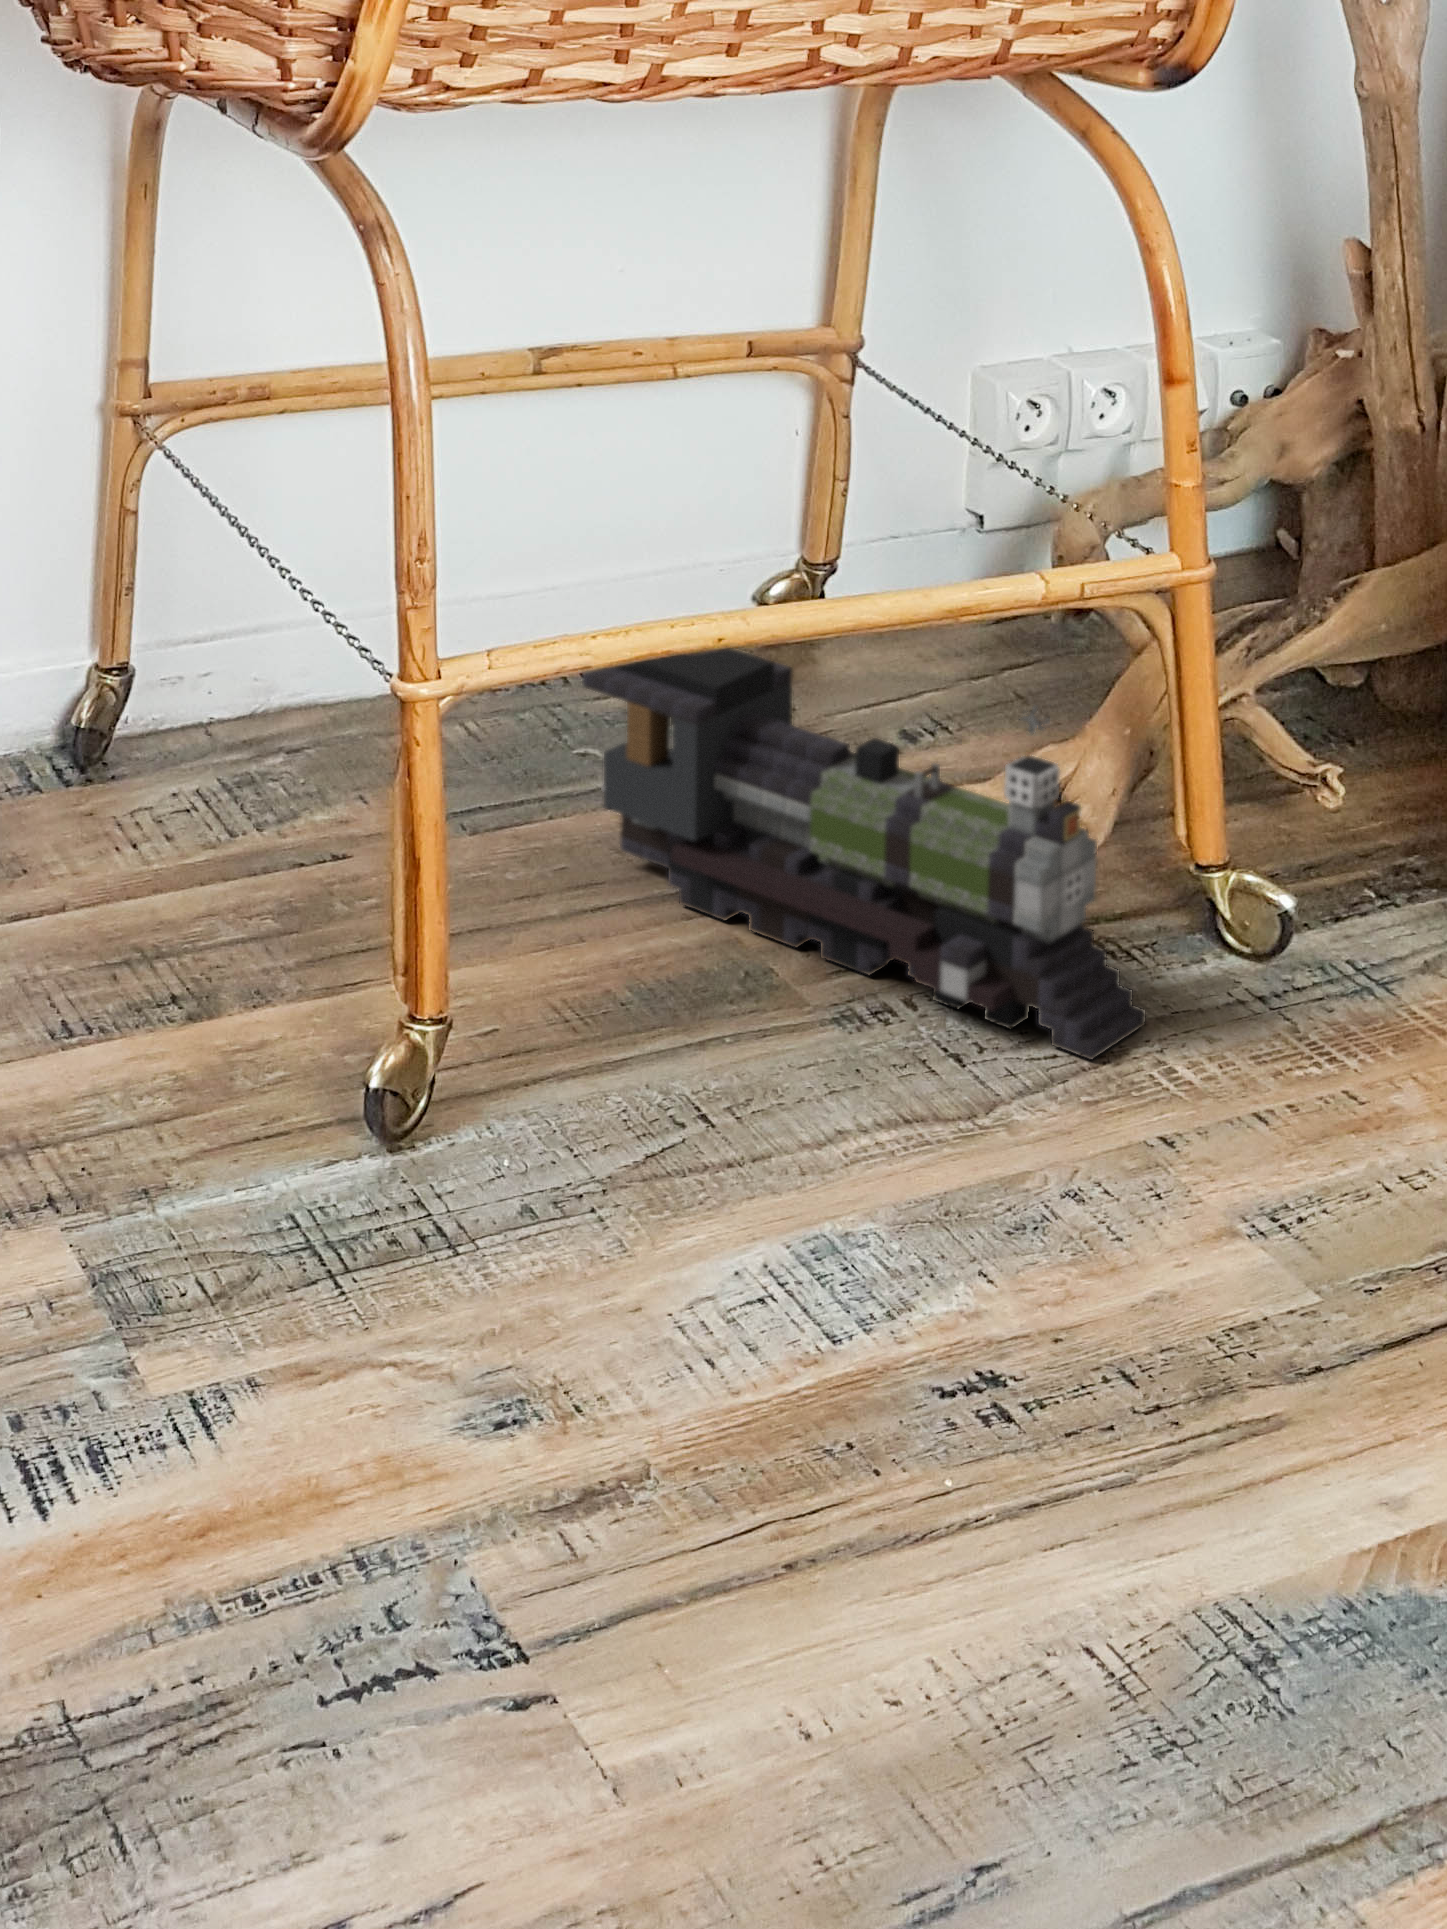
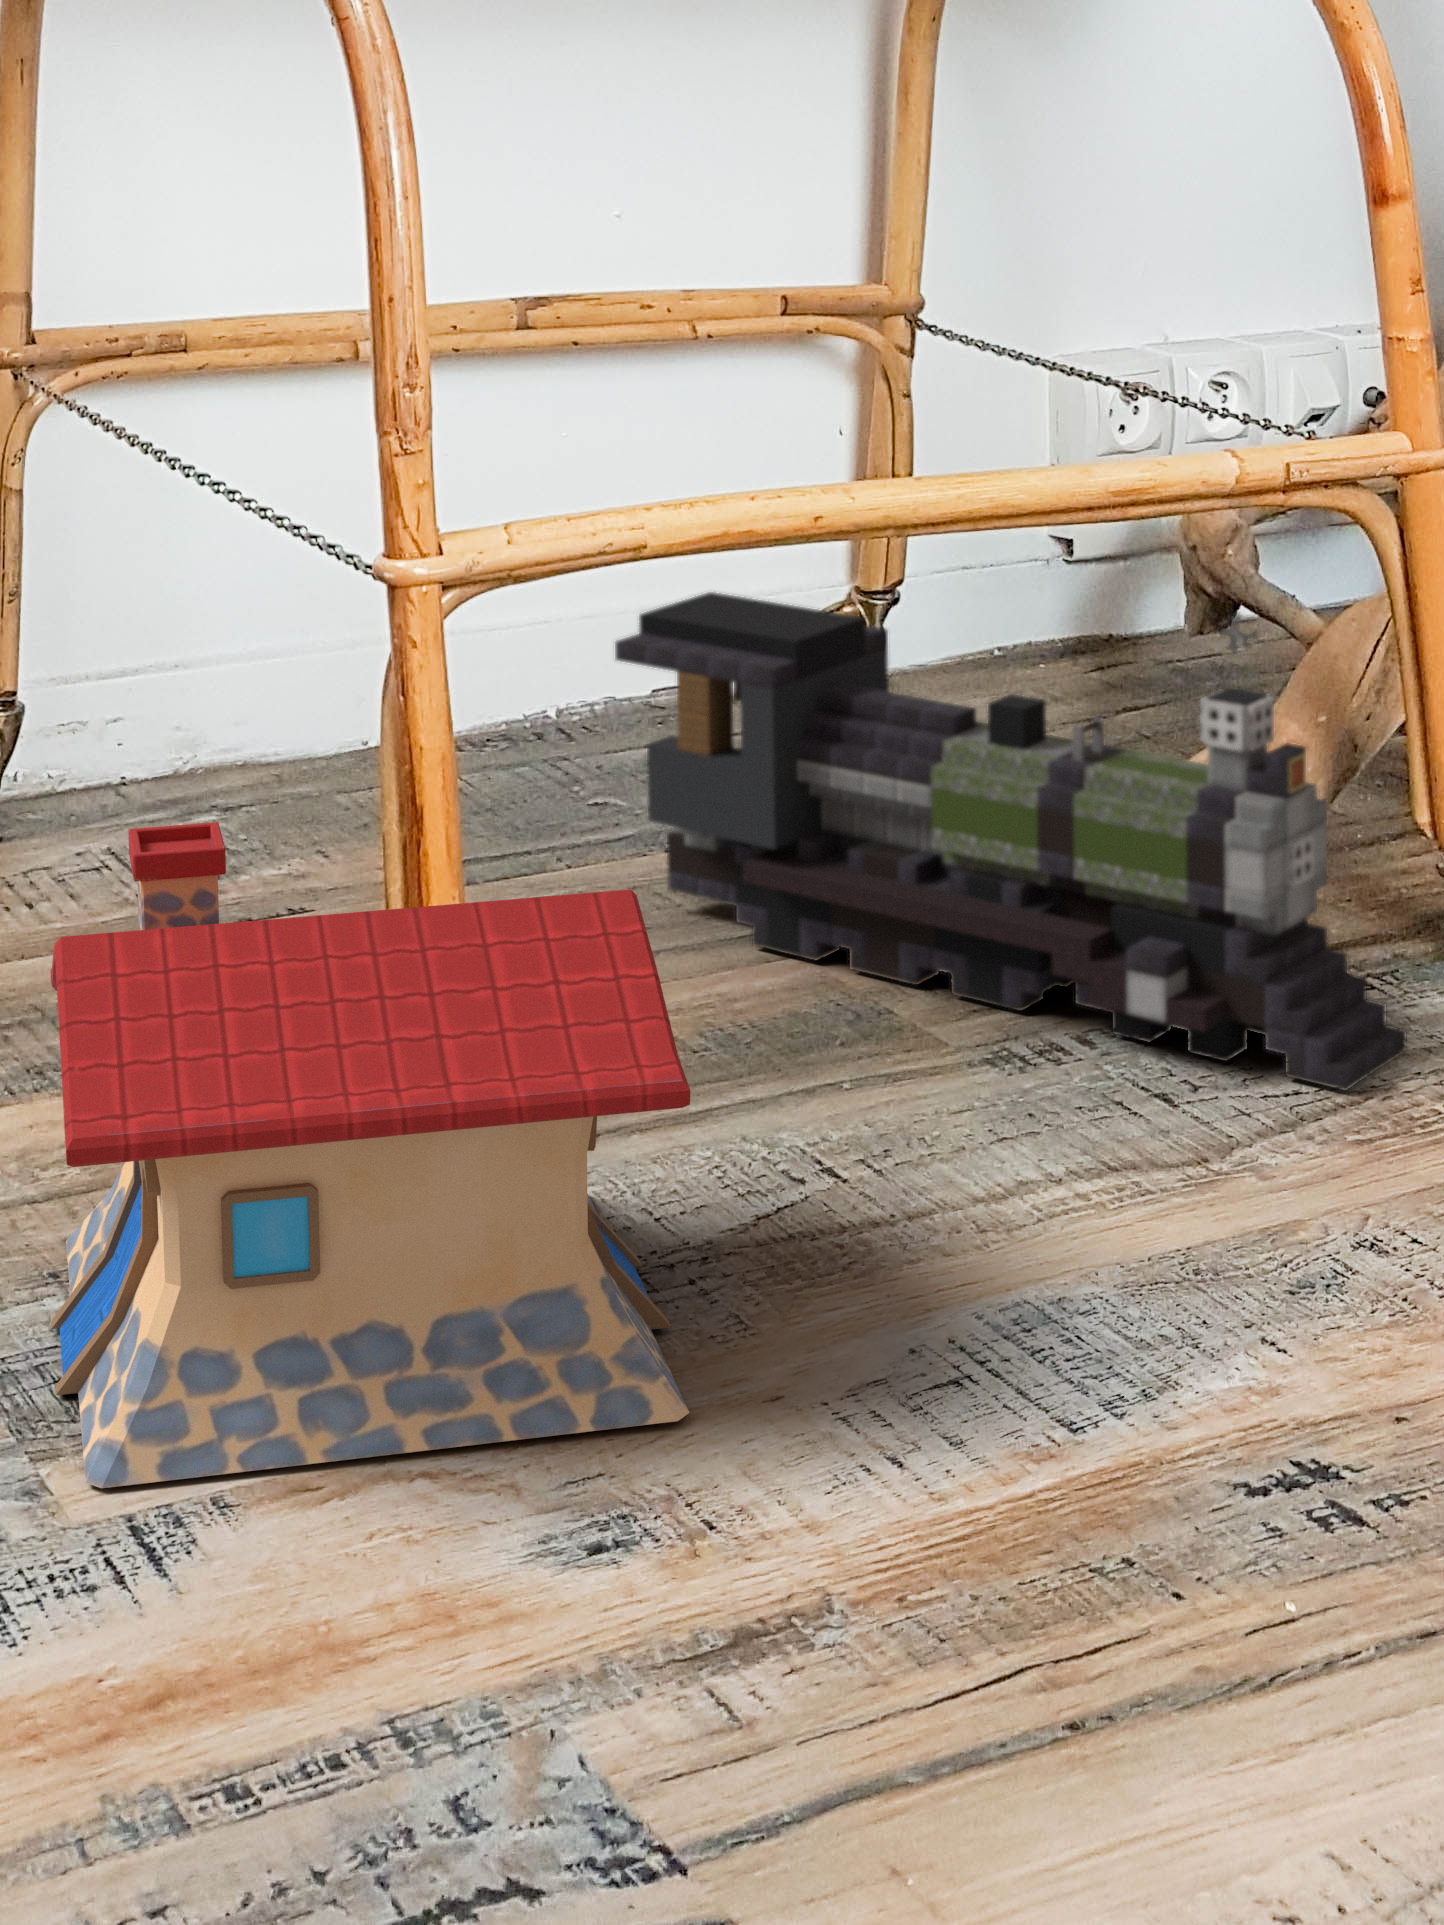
toy house: none [142,887,582,1368] -> present [51,822,690,1488]

